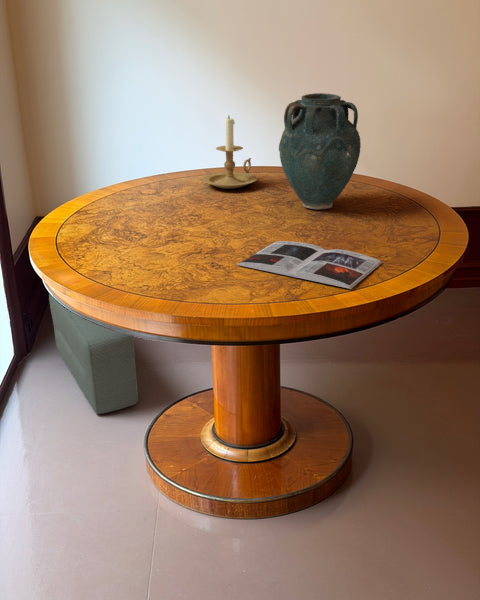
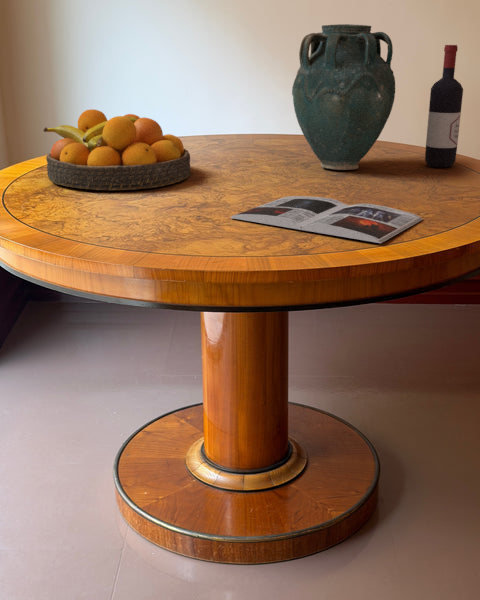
wine bottle: none [385,108,414,204] -> present [425,45,463,167]
candle holder: present [203,116,257,189] -> none [199,60,267,151]
fruit bowl: none [82,168,200,237] -> present [43,109,191,190]
pouf: present [49,294,138,414] -> none [16,274,114,429]

